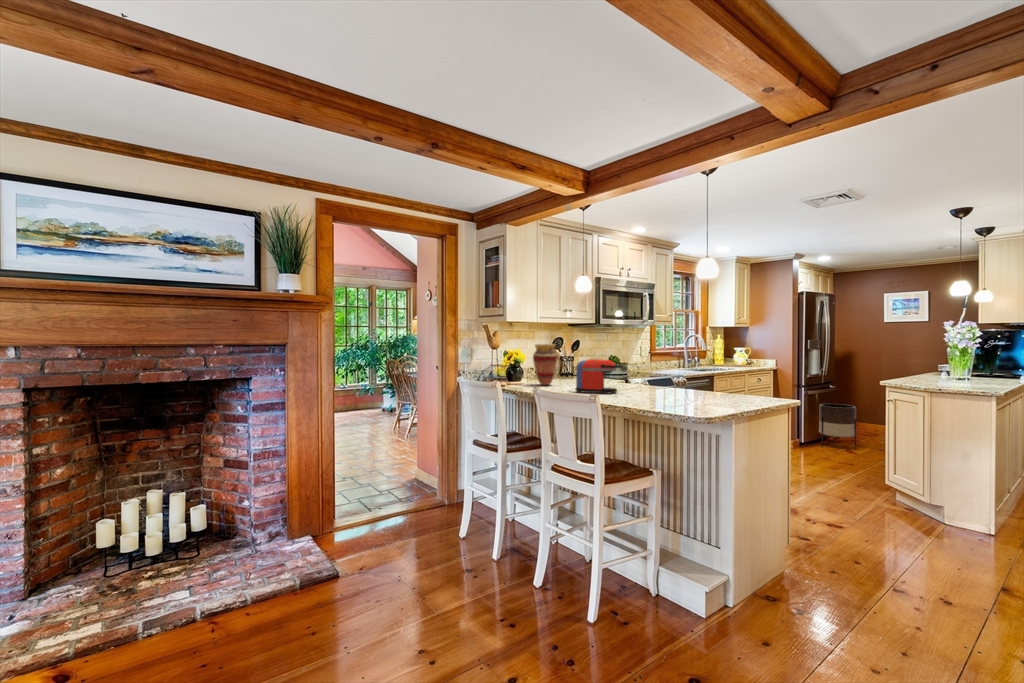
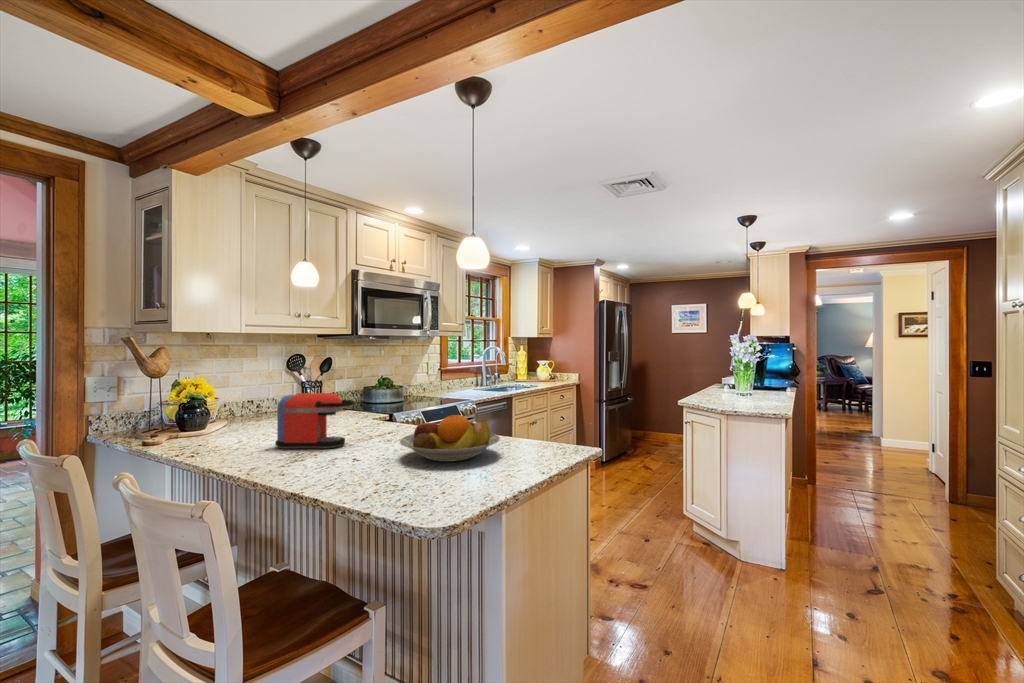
vase: present [533,344,557,385] -> none [225,366,269,432]
fruit bowl: none [660,373,728,401] -> present [400,415,500,462]
planter: present [819,404,856,450] -> none [619,418,652,466]

